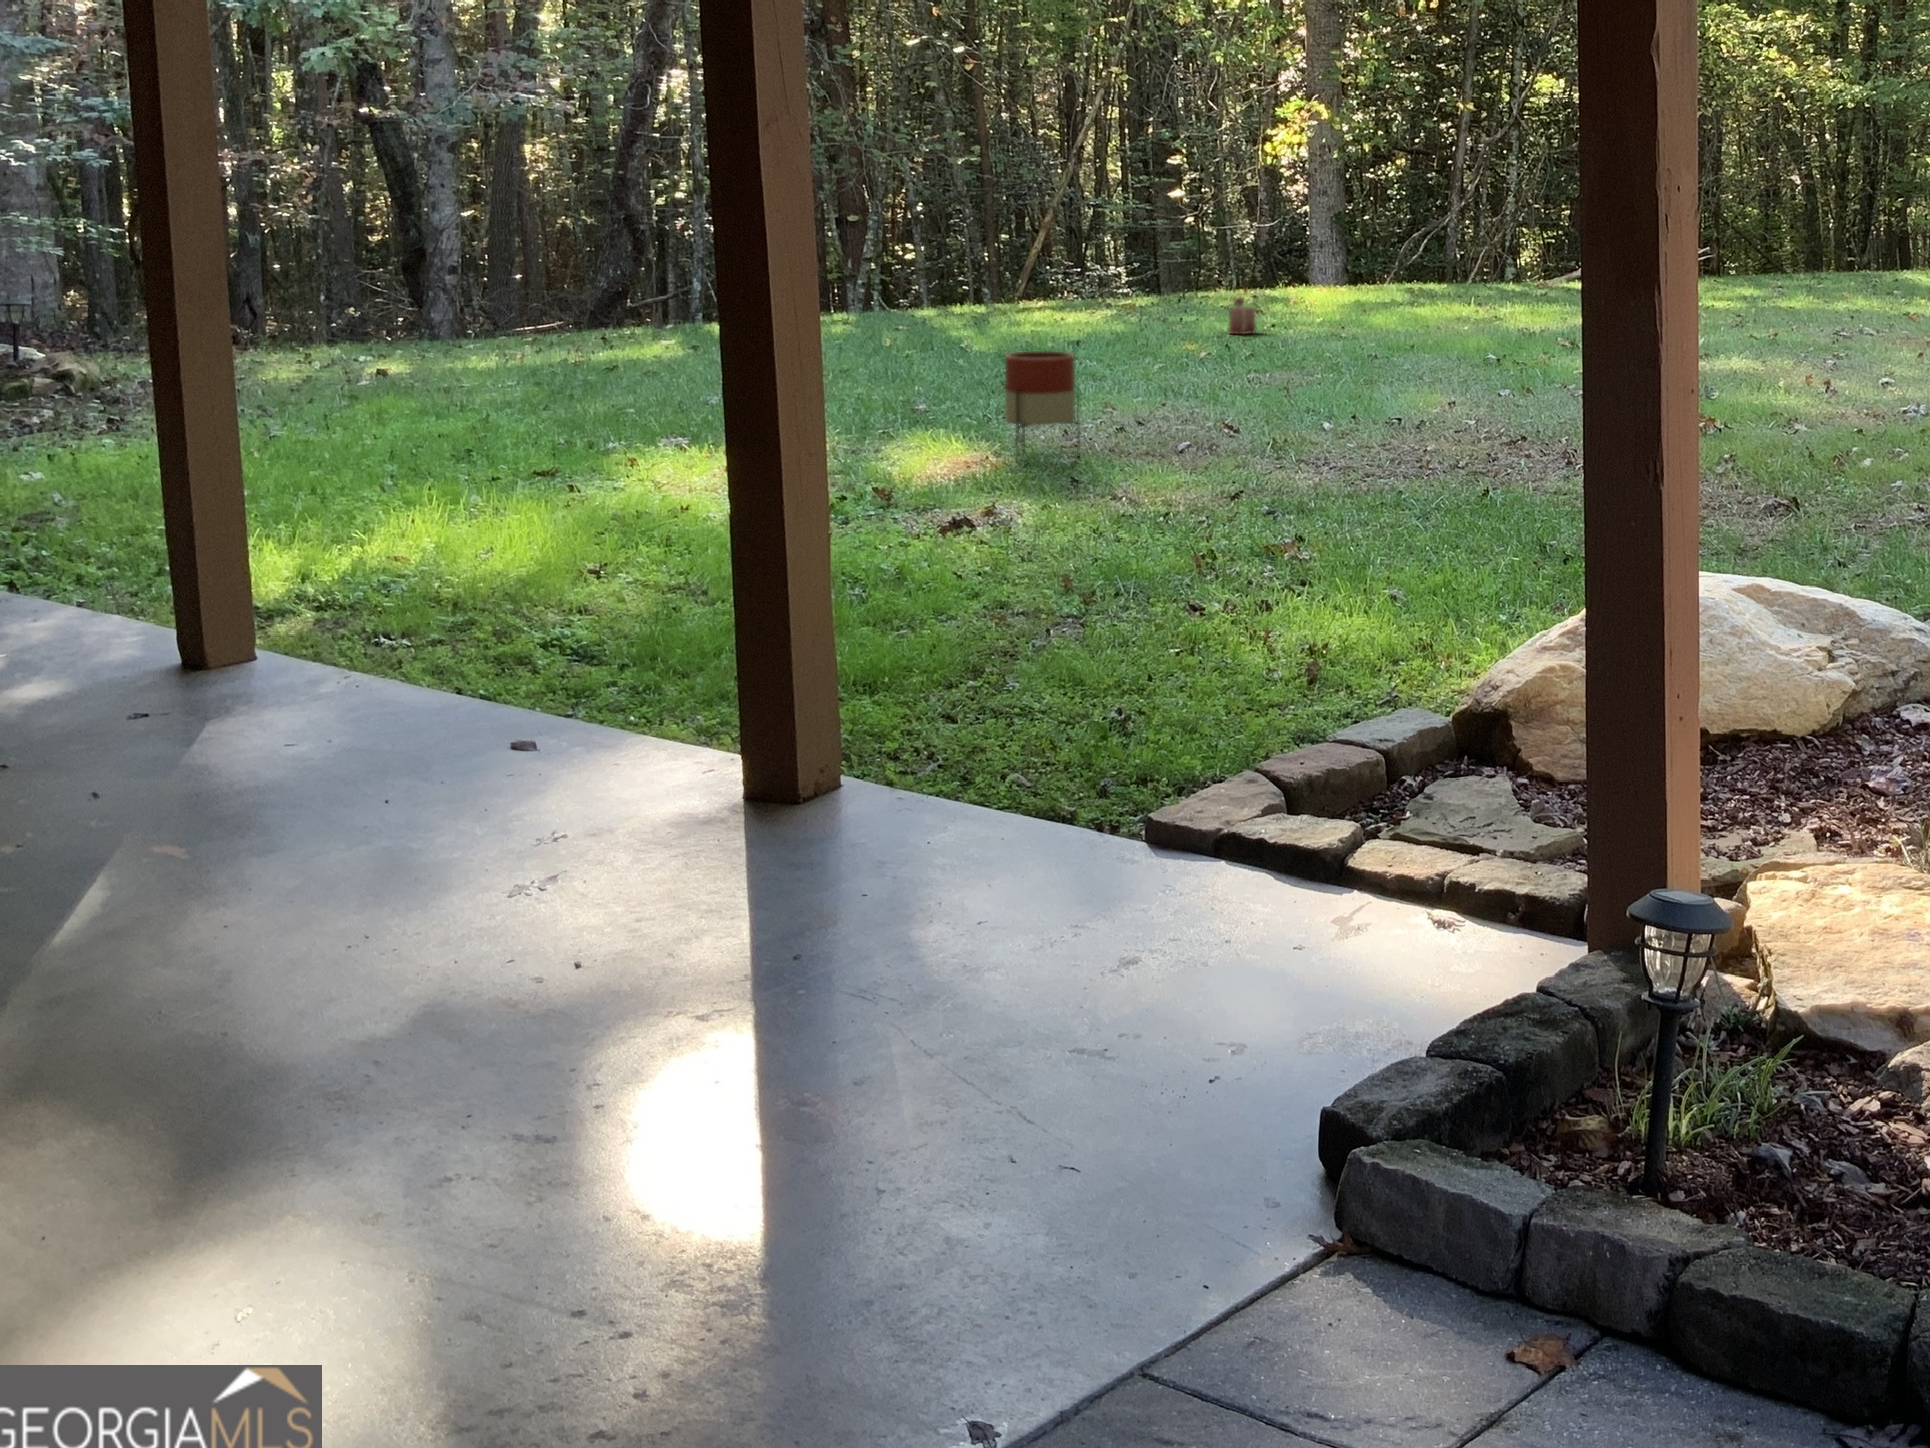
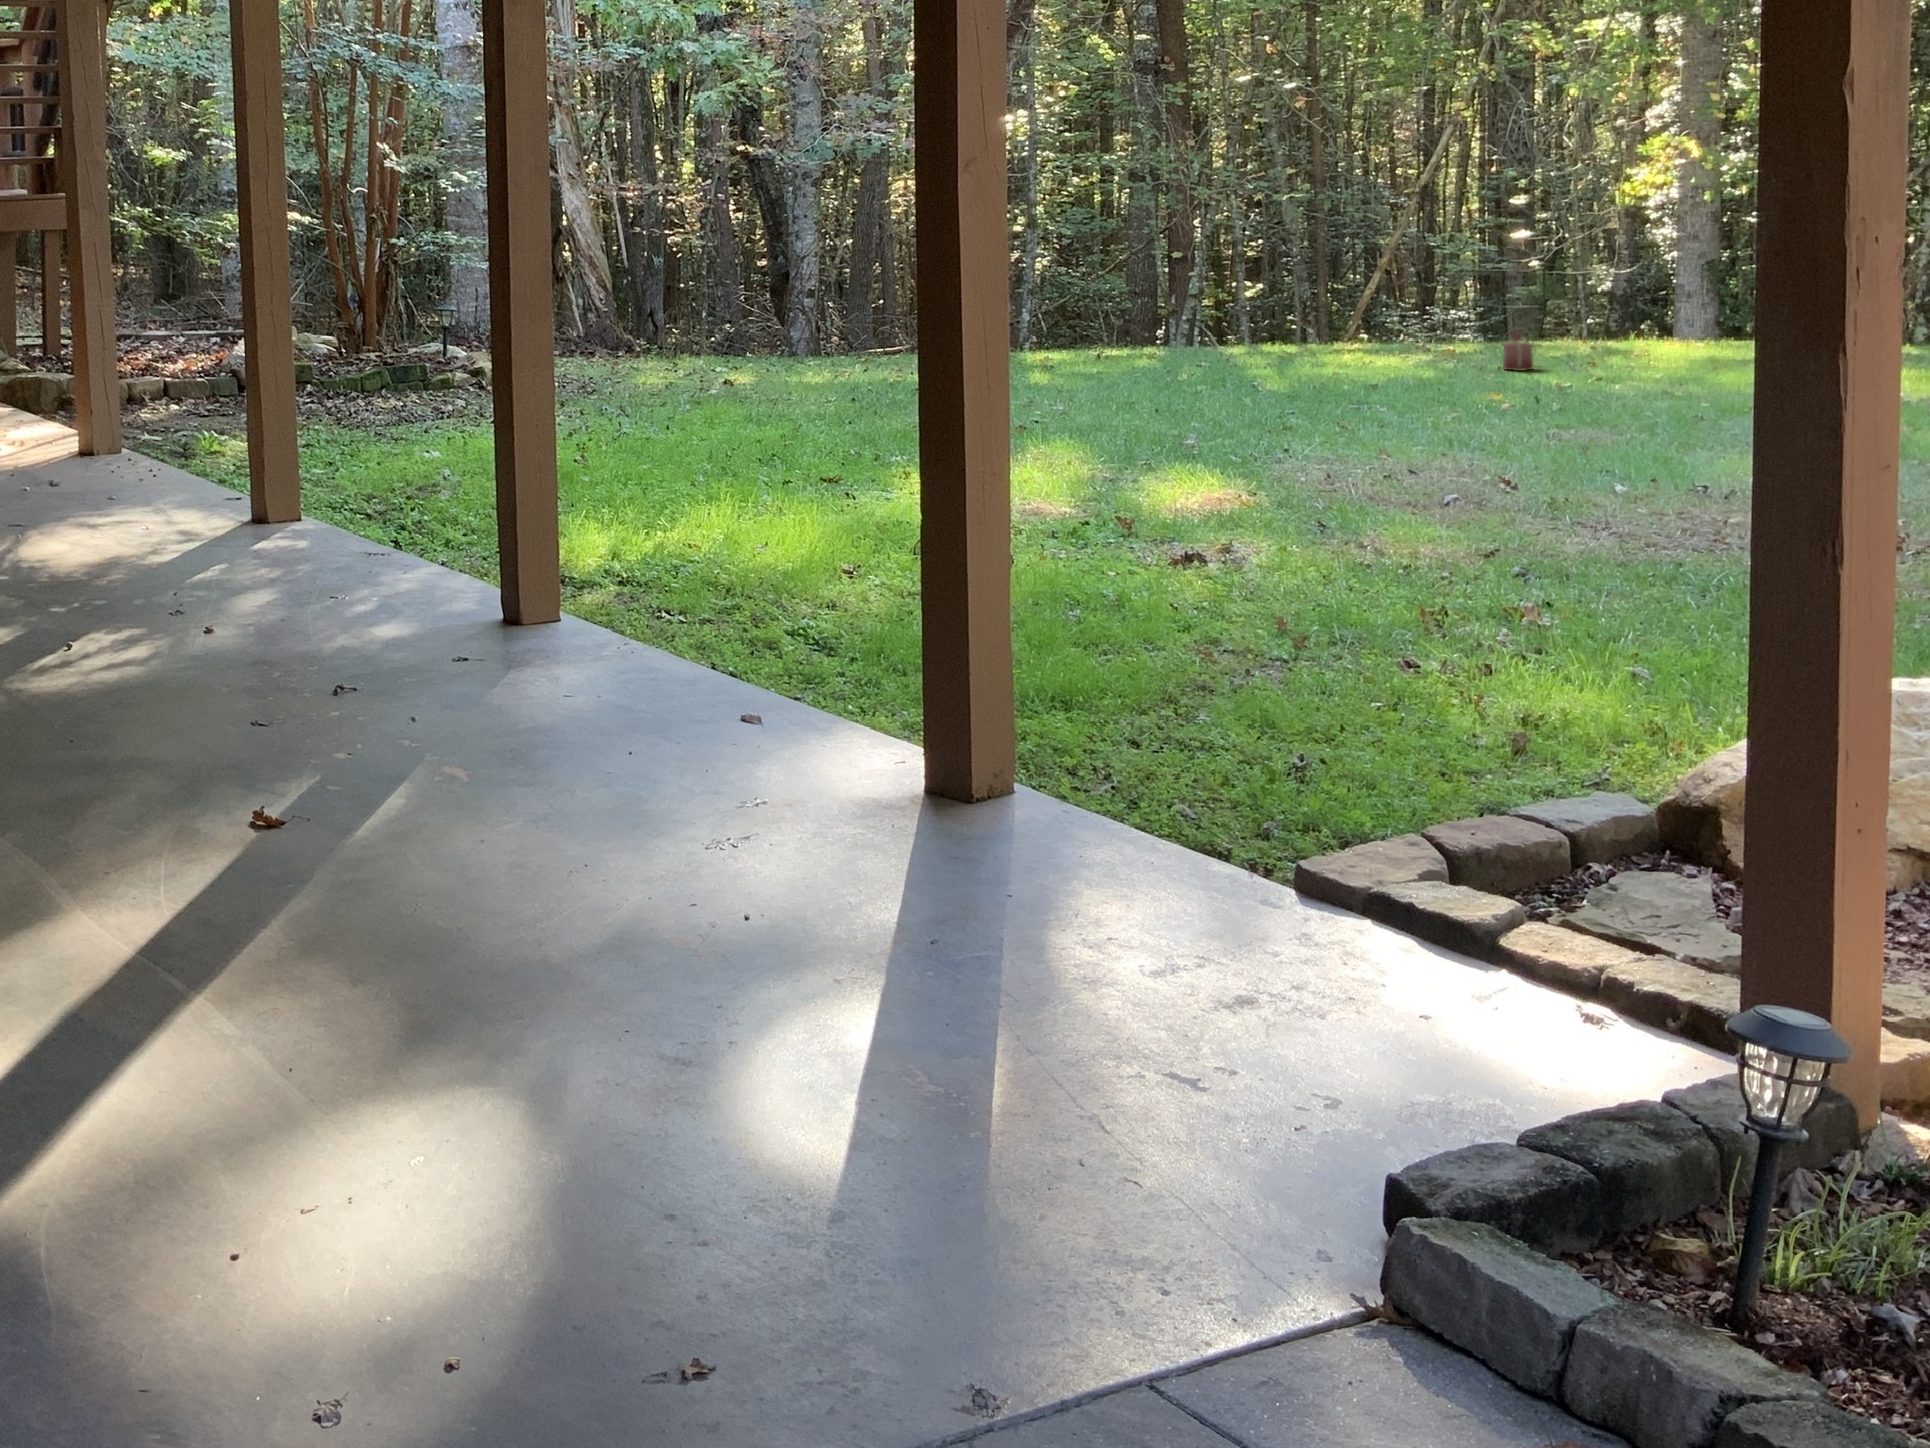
planter: present [1005,351,1080,450] -> none [1251,393,1324,500]

